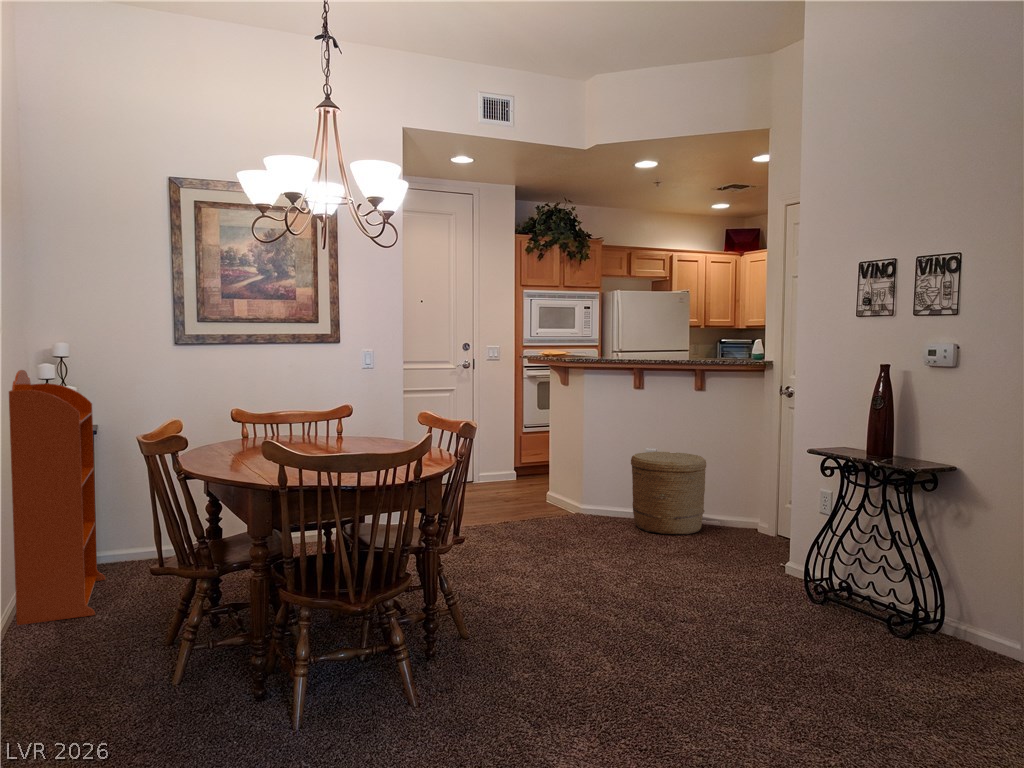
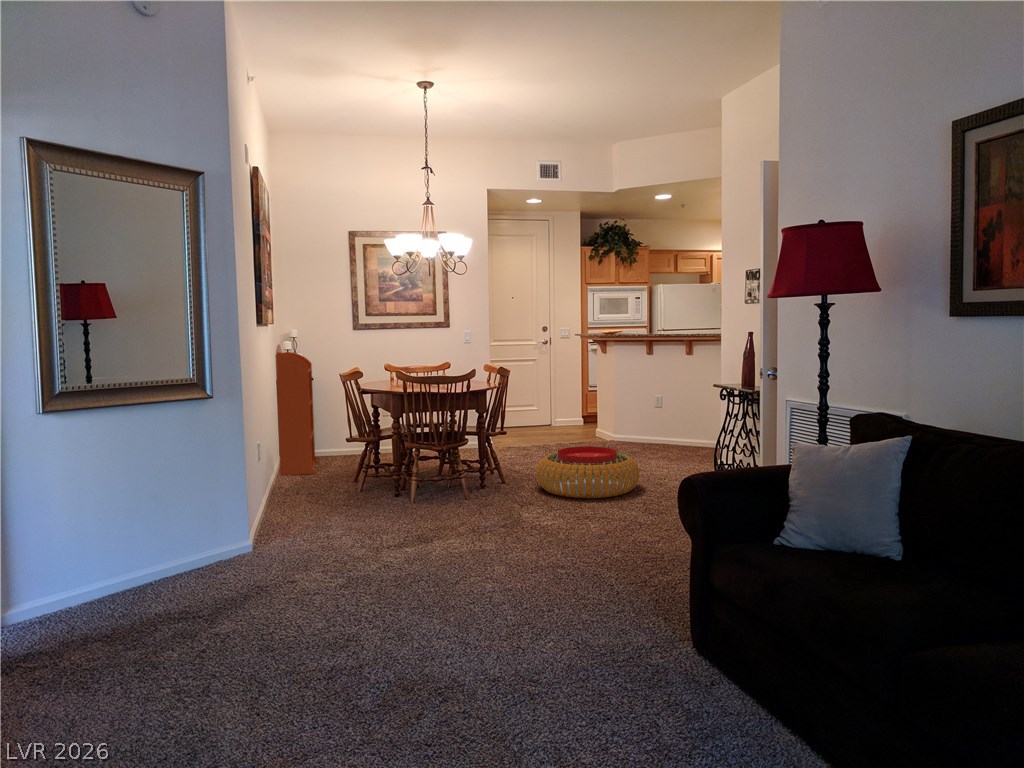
woven basket: present [631,452,706,534] -> none [641,398,692,451]
pouf: none [526,558,714,673] -> present [536,446,640,498]

